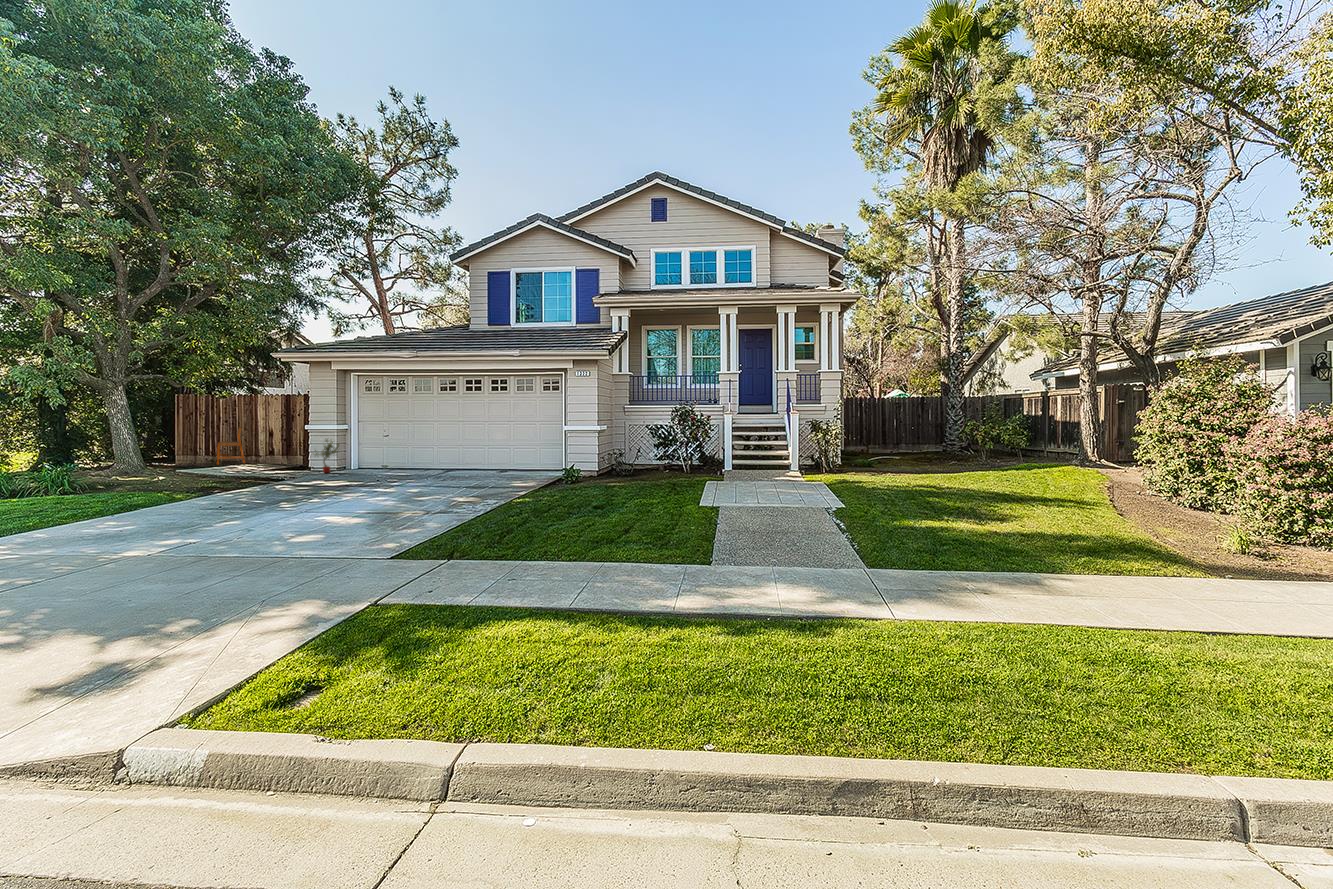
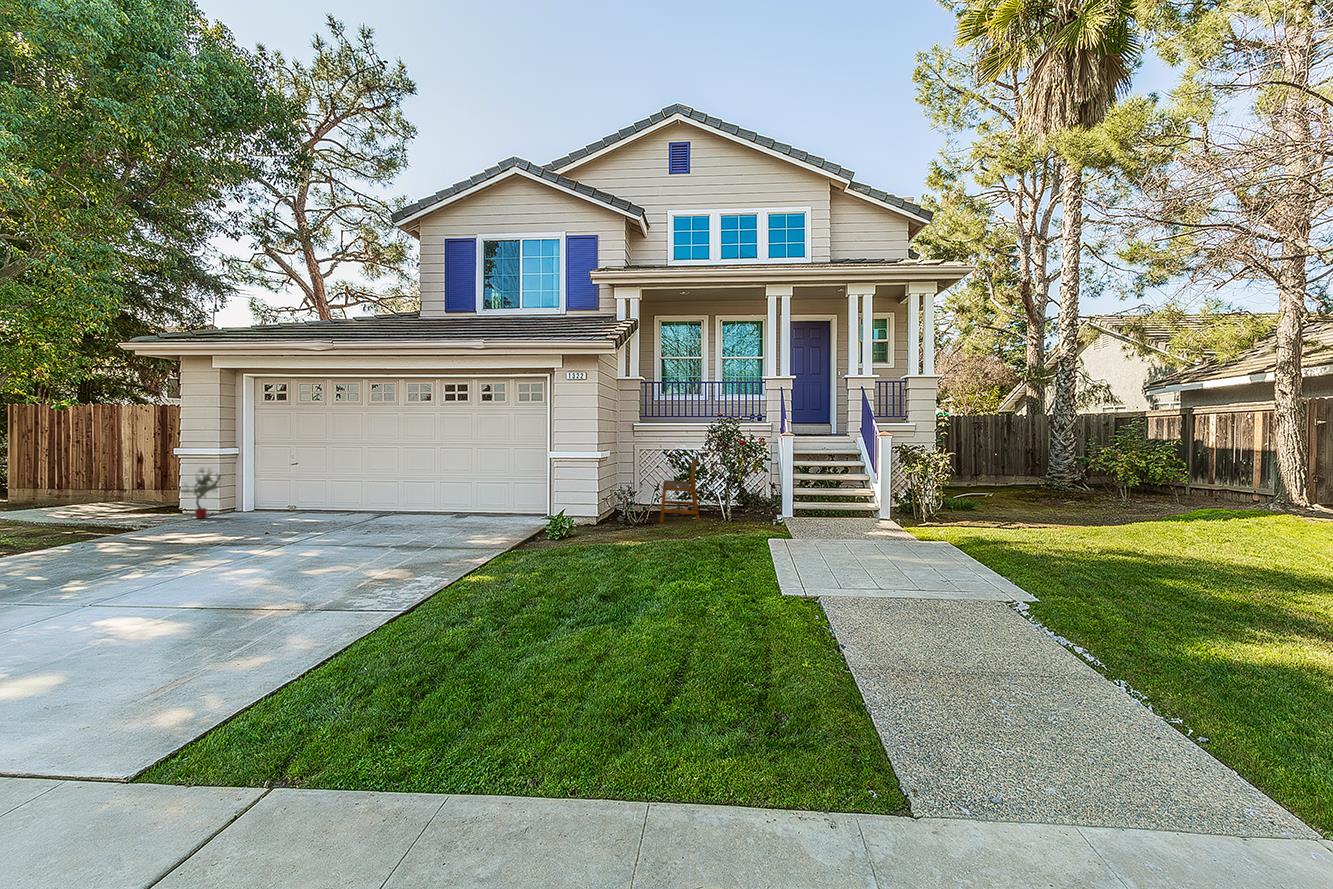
bench: present [217,427,245,465] -> present [660,458,699,523]

